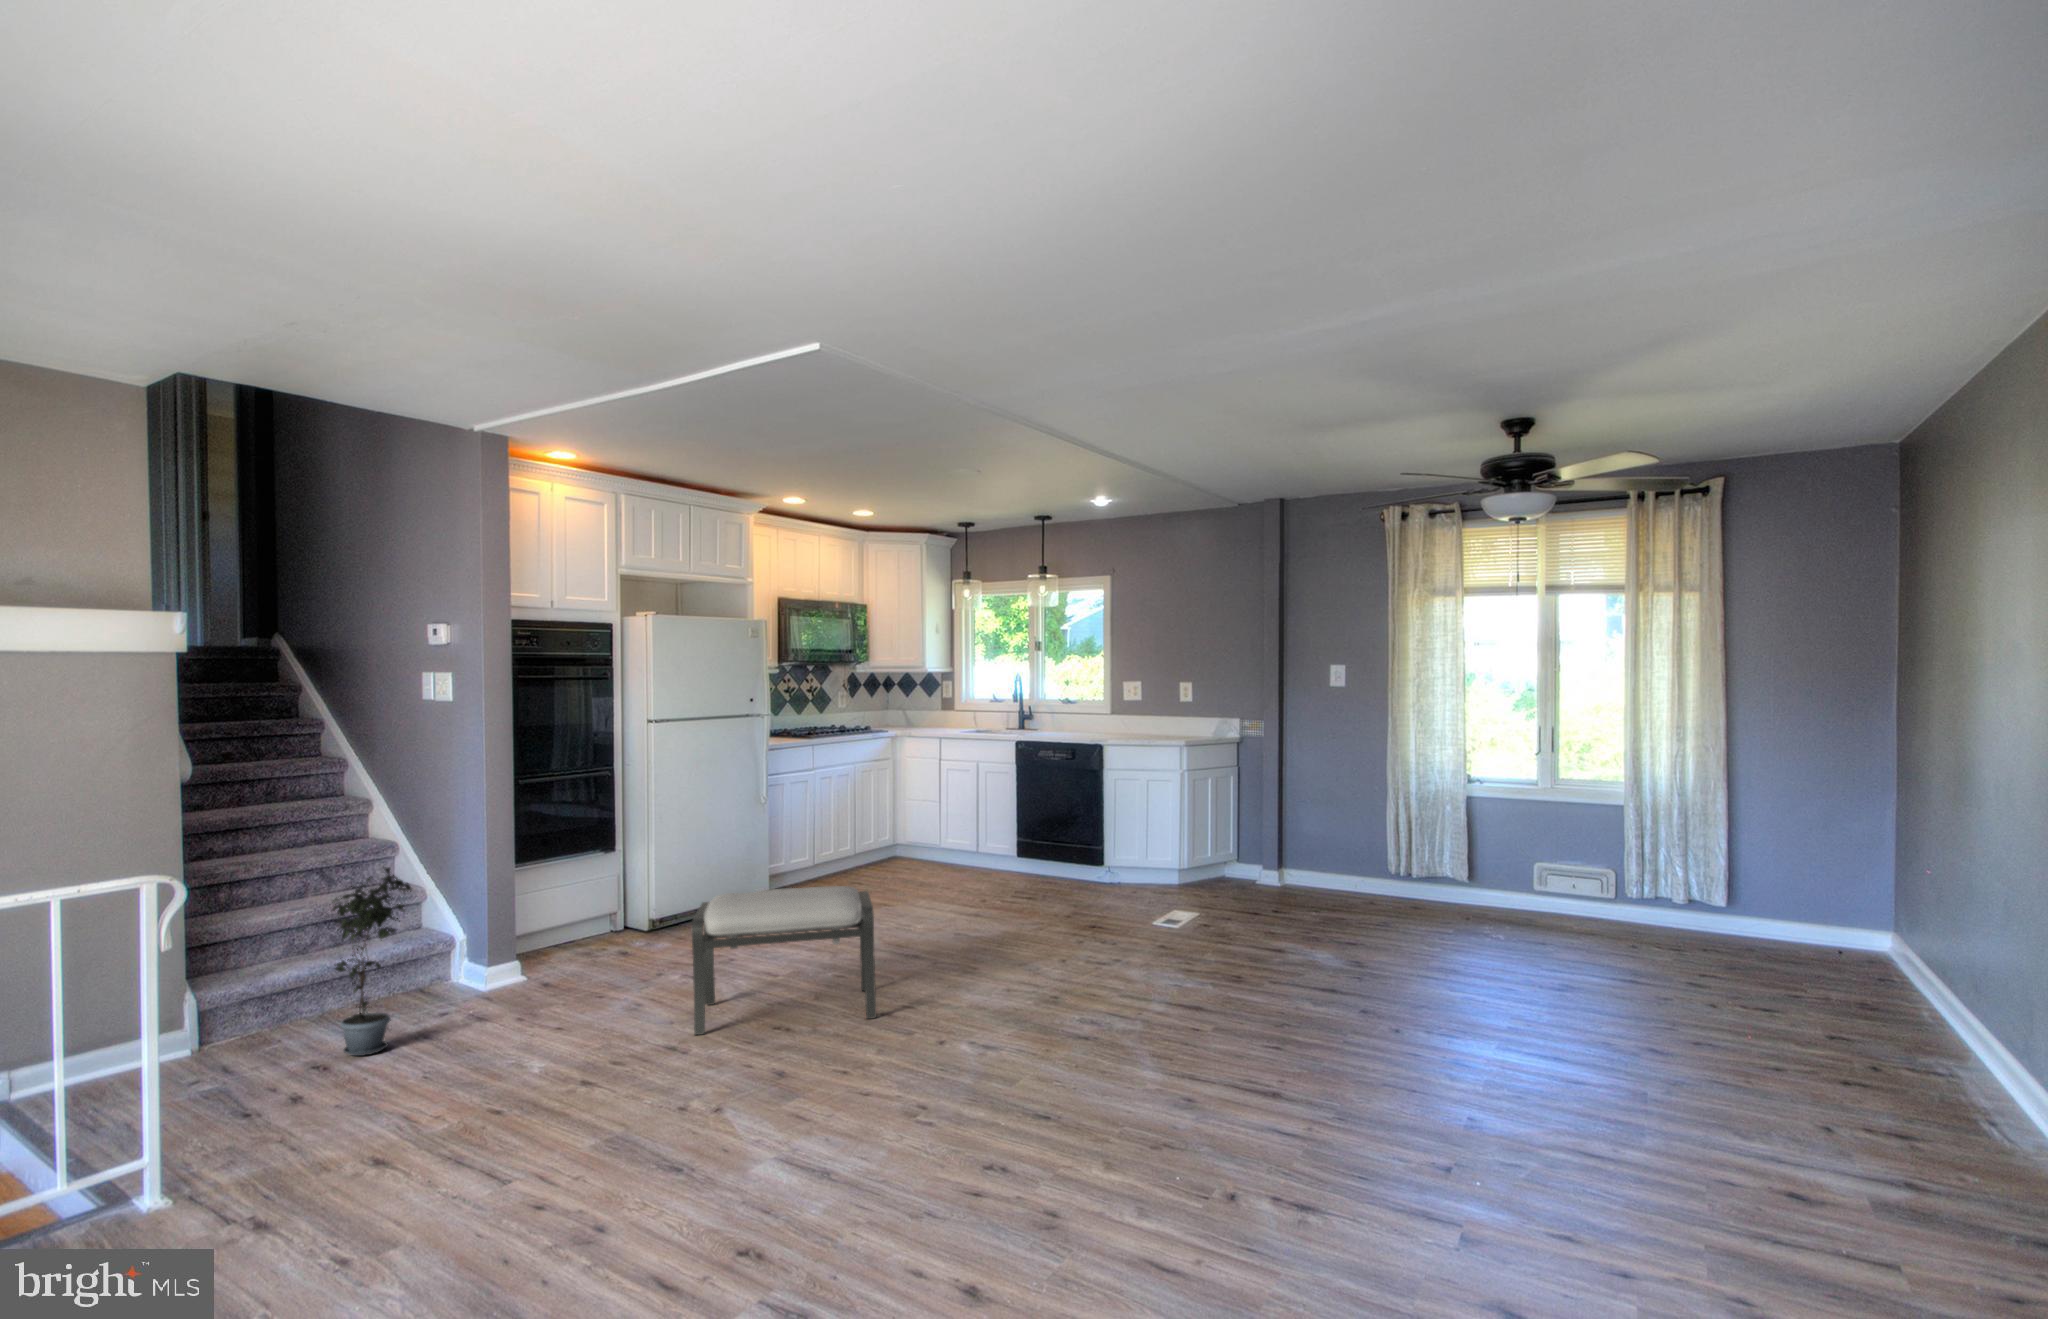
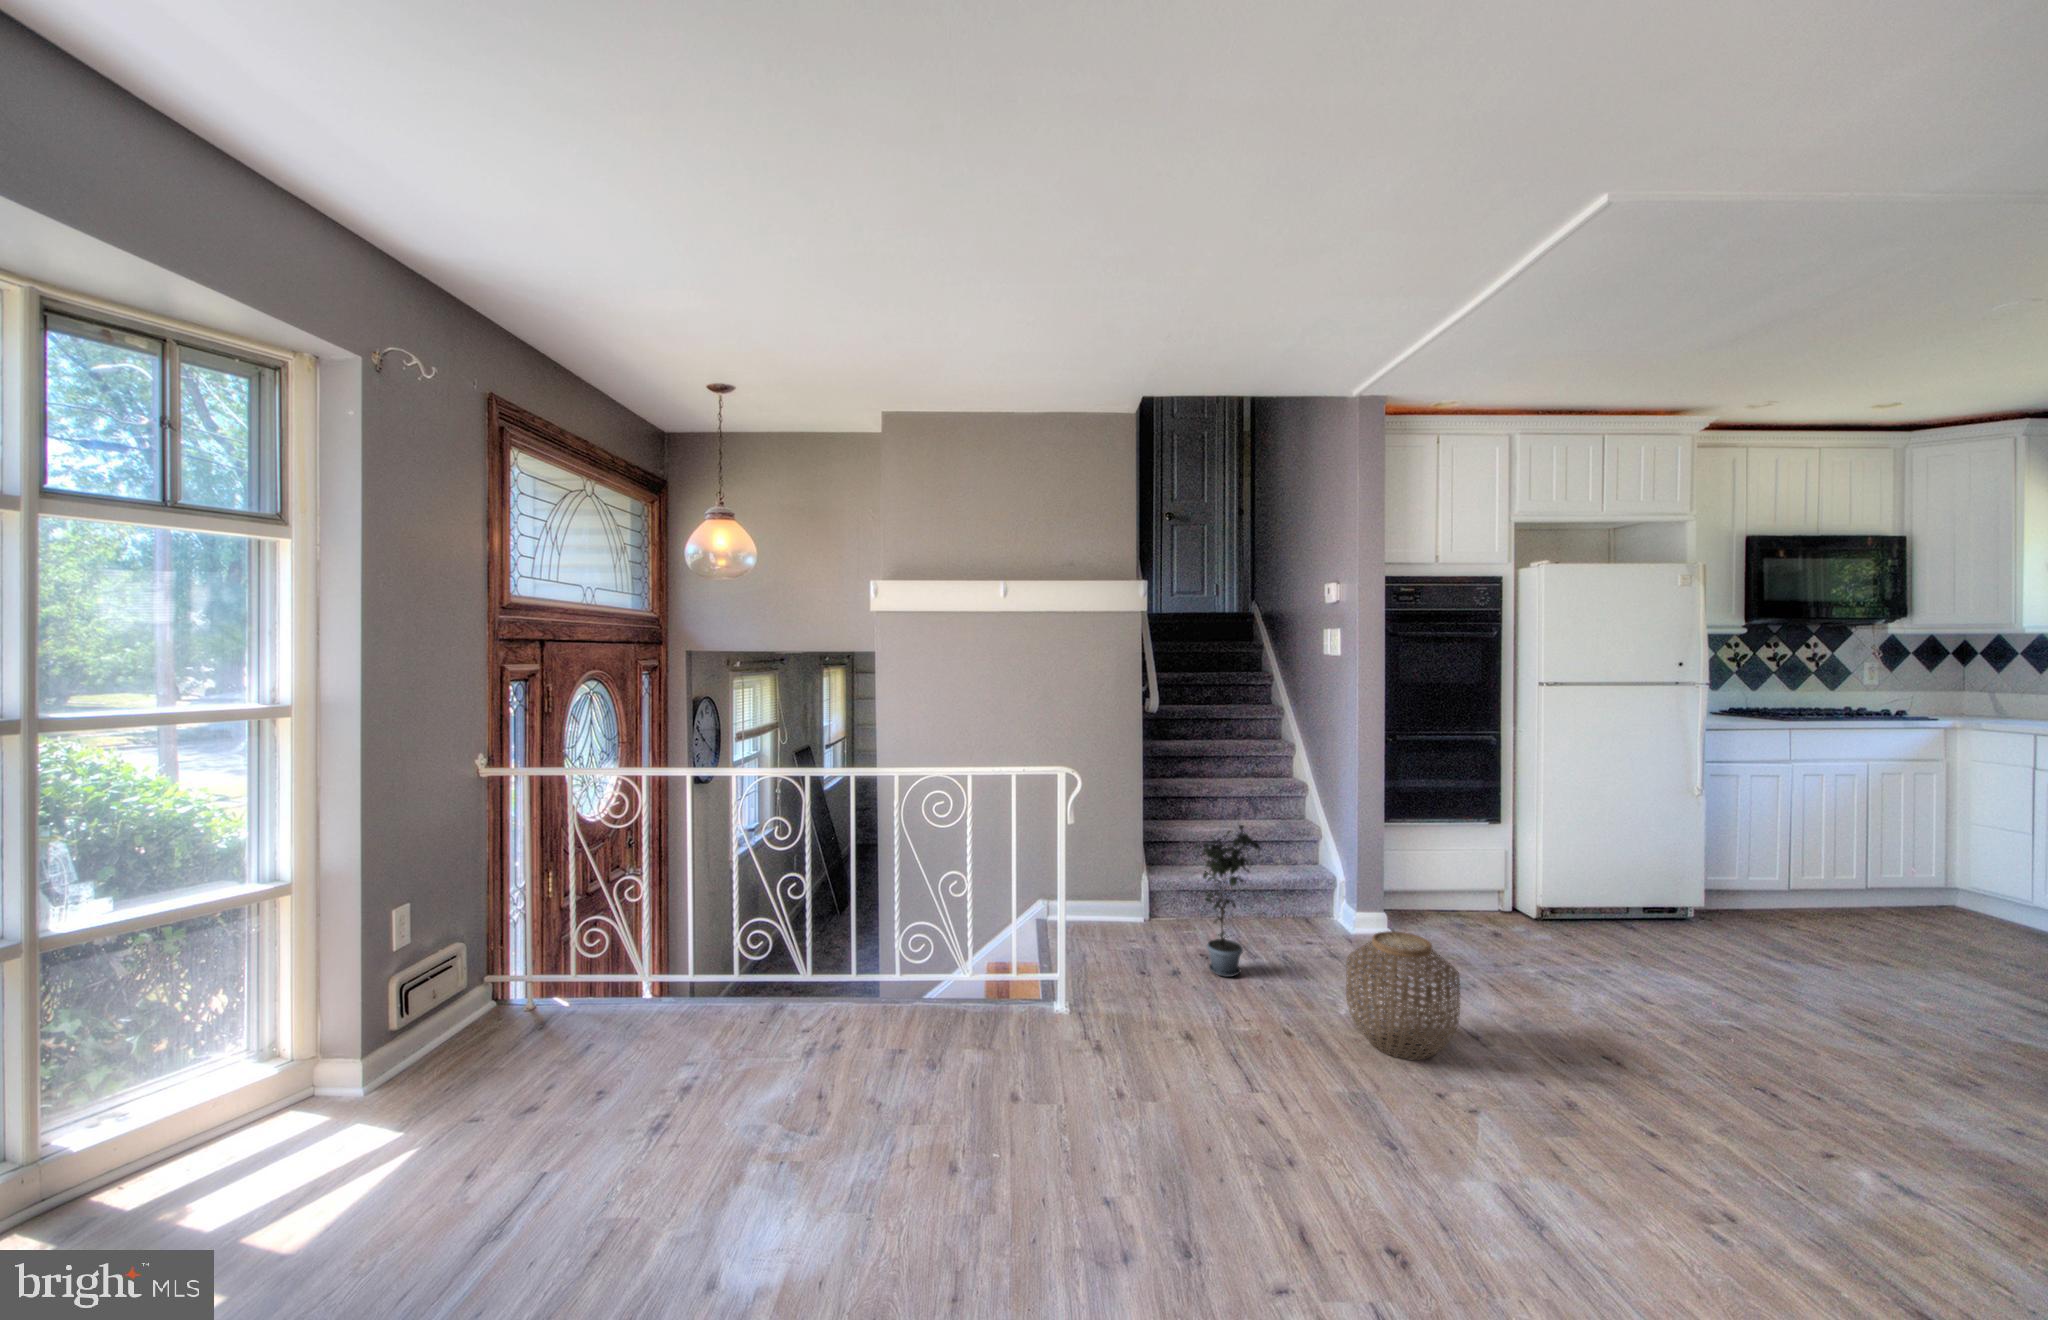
ottoman: present [692,886,876,1035] -> none [1503,934,1806,1199]
woven basket: none [541,928,648,1047] -> present [1346,931,1460,1060]

